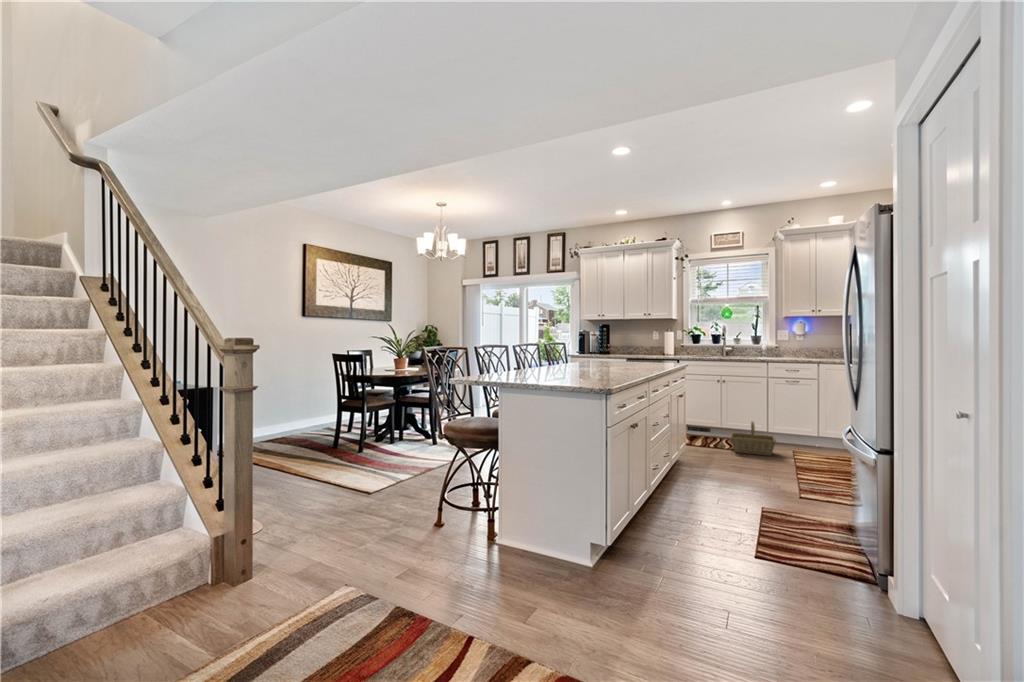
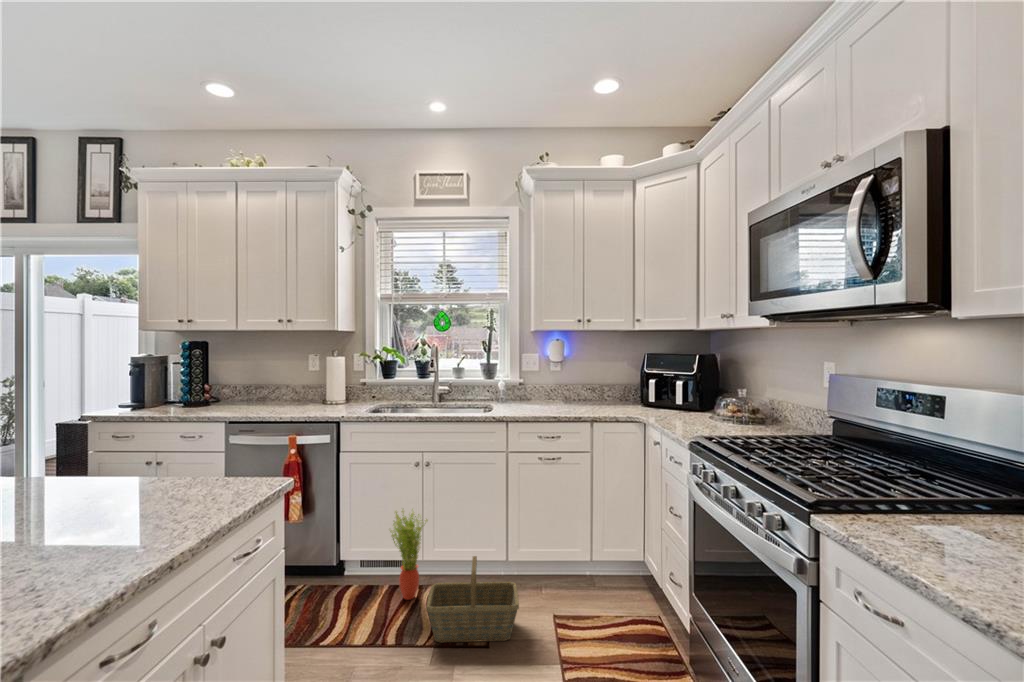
potted plant: none [708,401,727,443] -> present [390,509,428,600]

